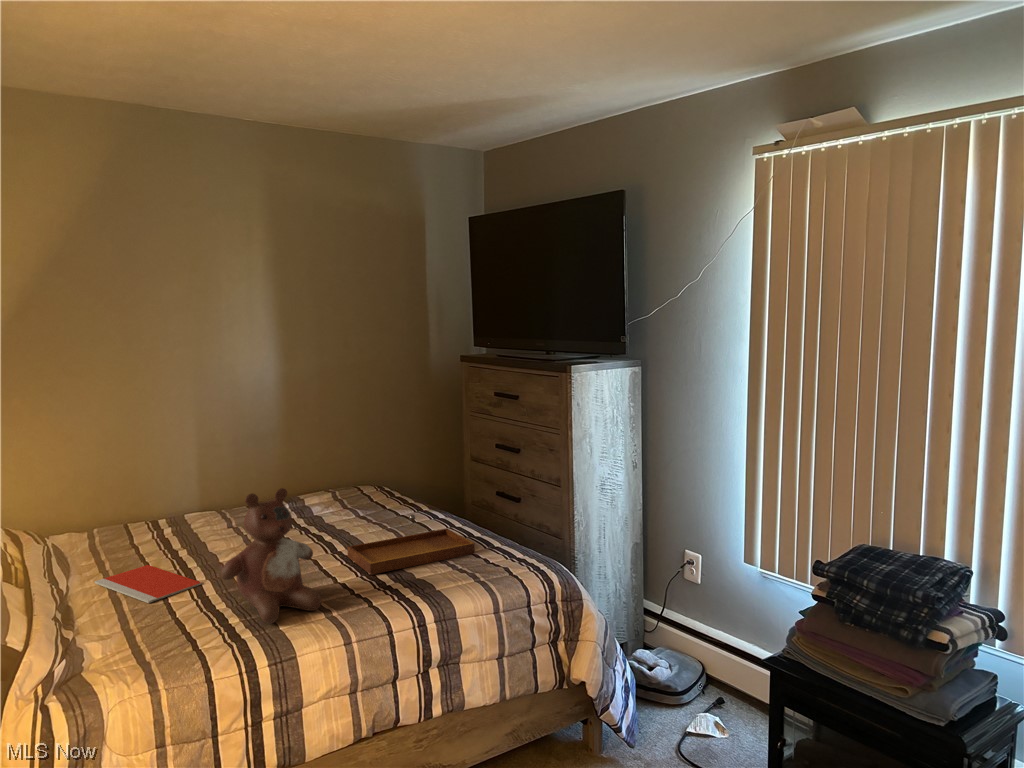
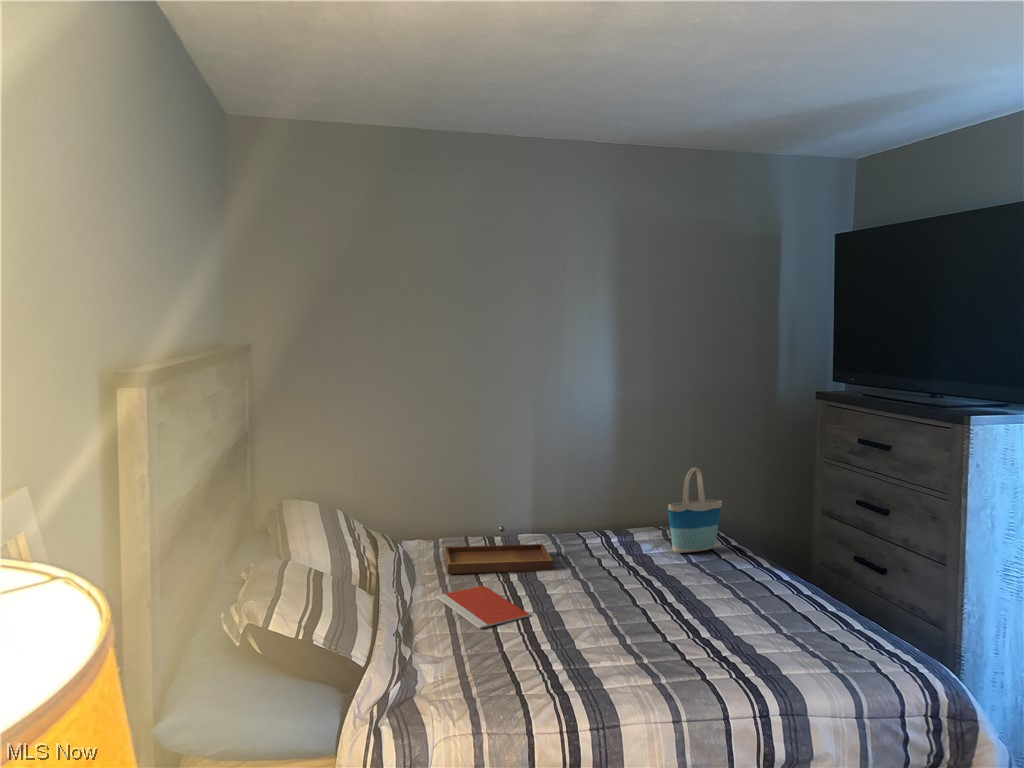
tote bag: none [337,428,387,509] -> present [669,467,722,553]
stuffed bear: present [221,488,321,624] -> none [547,531,649,680]
tray: present [347,514,475,575] -> present [445,526,553,574]

